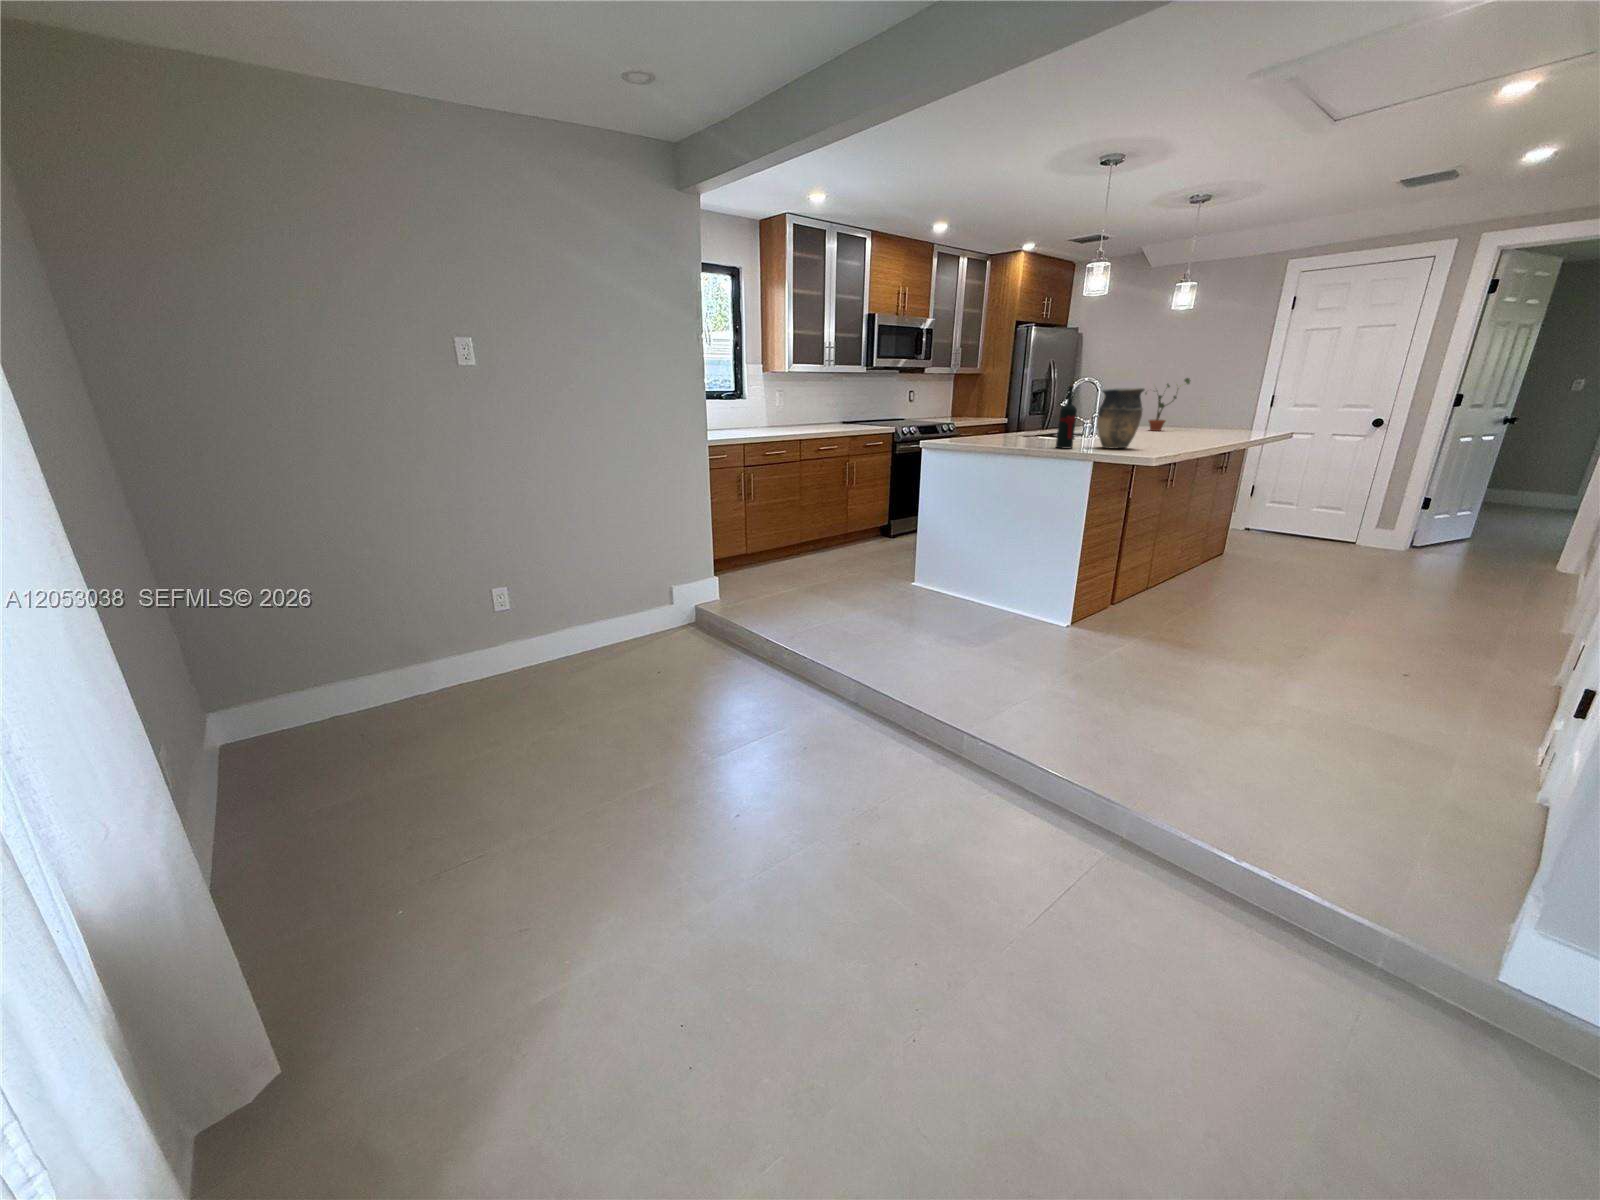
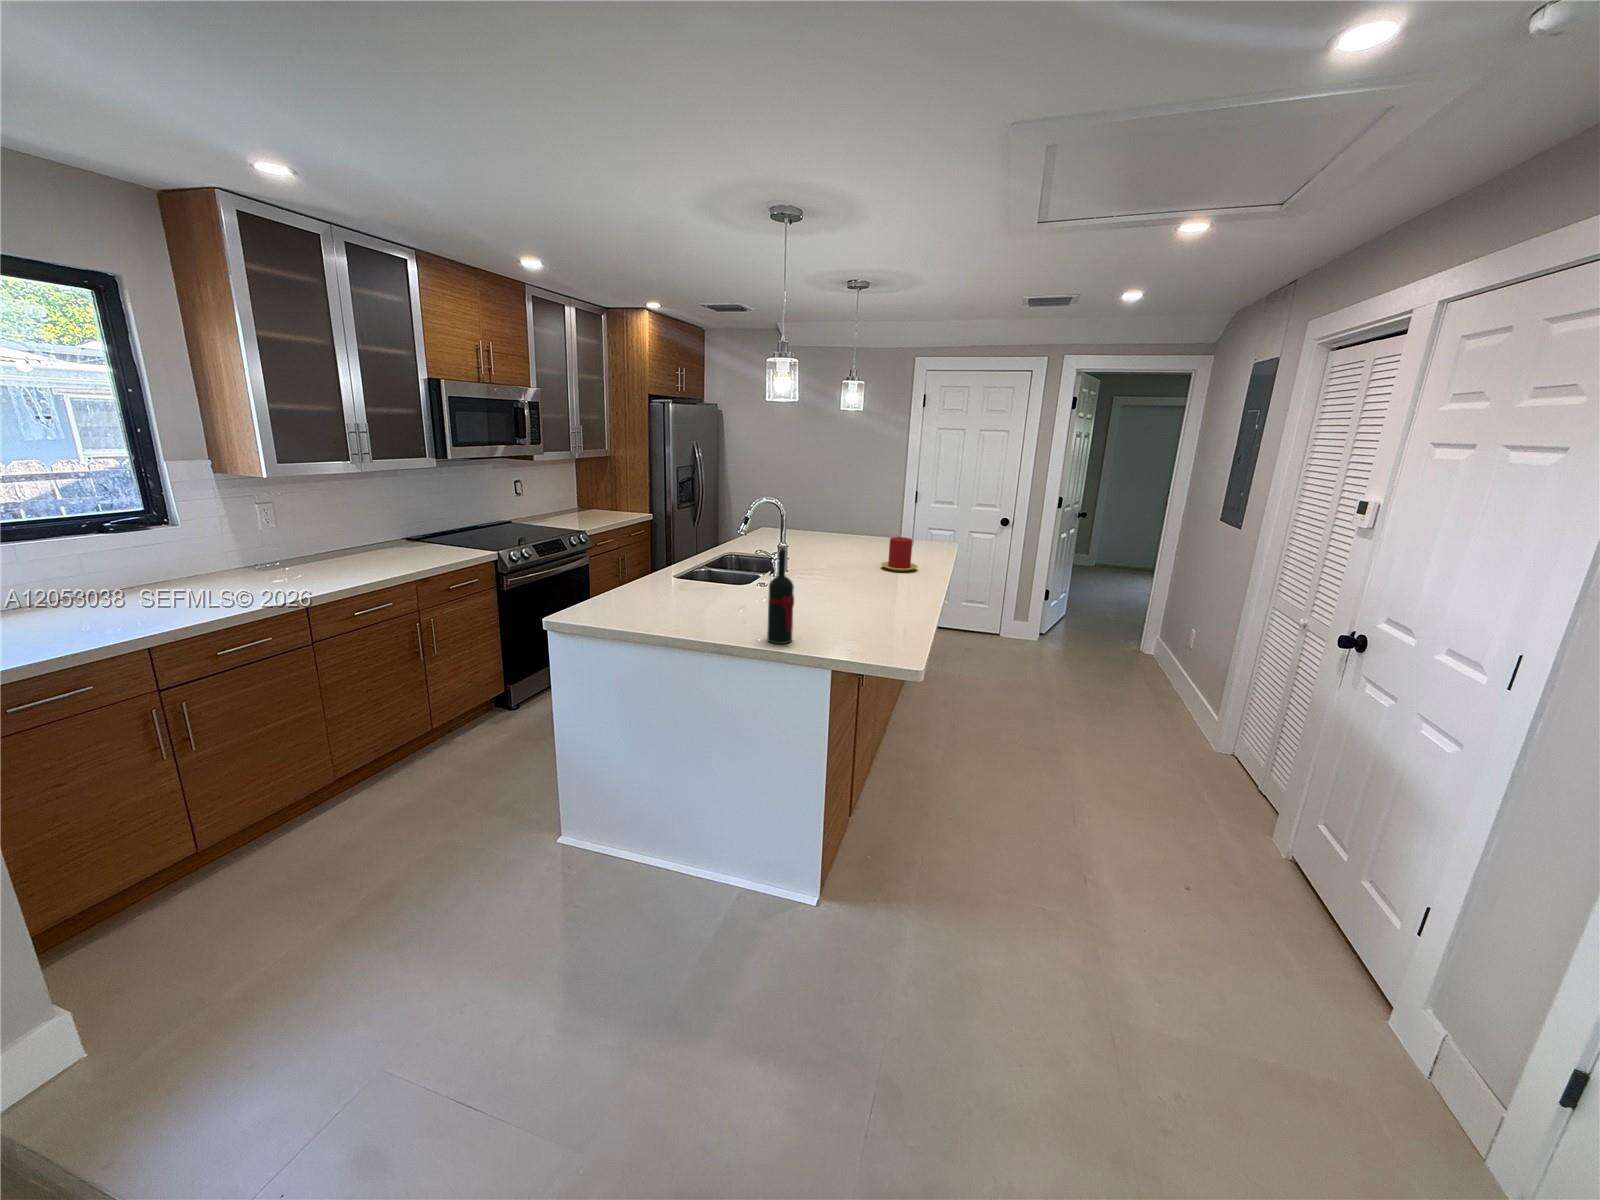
potted plant: present [1145,378,1190,431] -> none [819,483,862,546]
vase: present [1097,388,1145,449] -> none [818,544,878,635]
candle: none [1184,411,1219,438] -> present [881,537,918,571]

